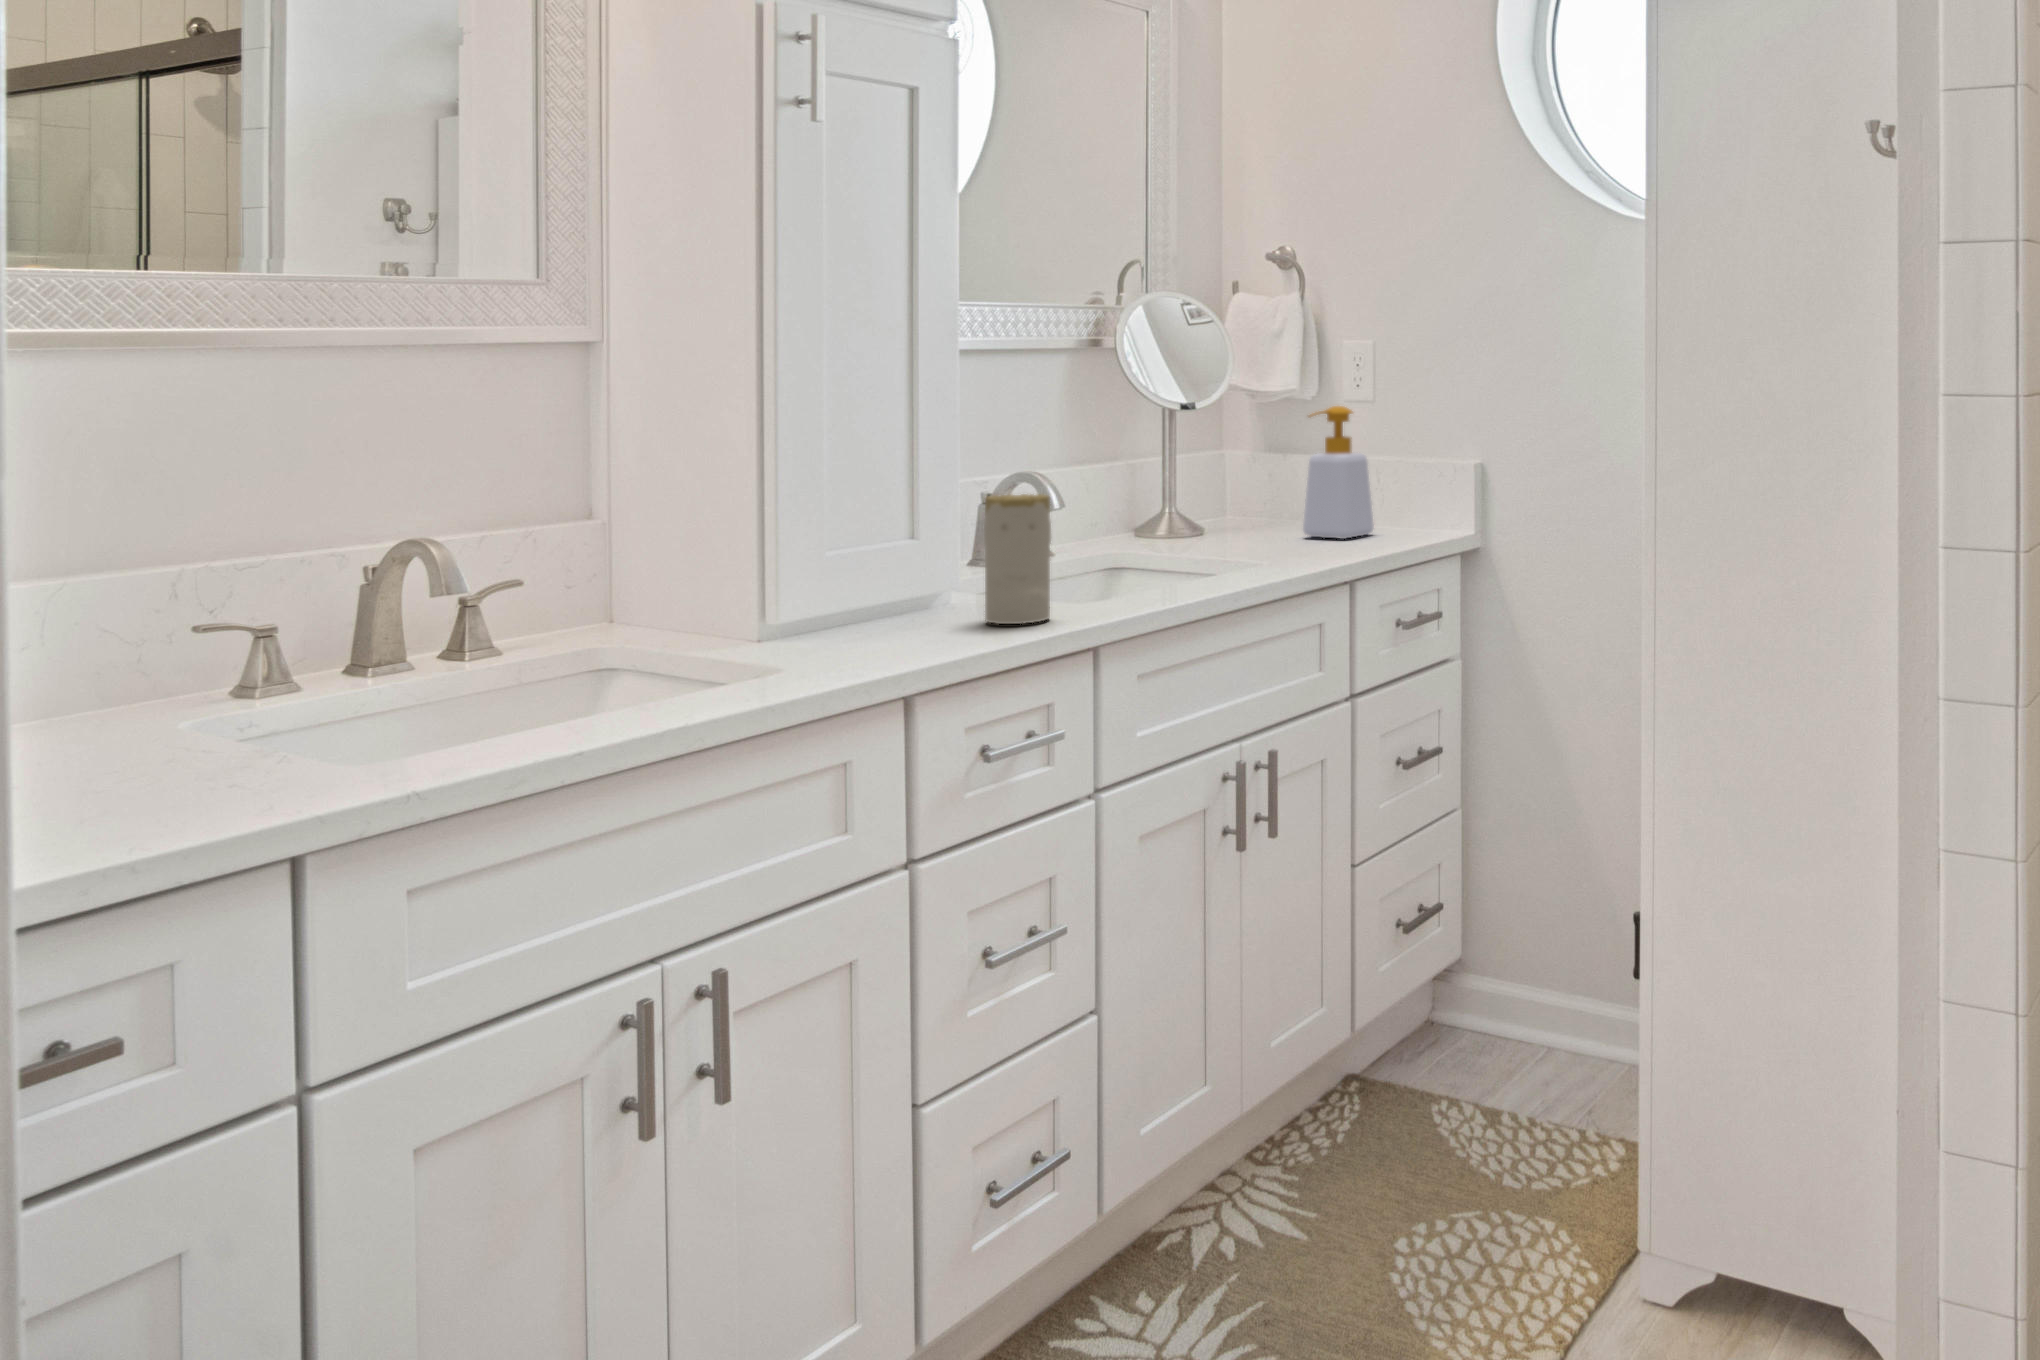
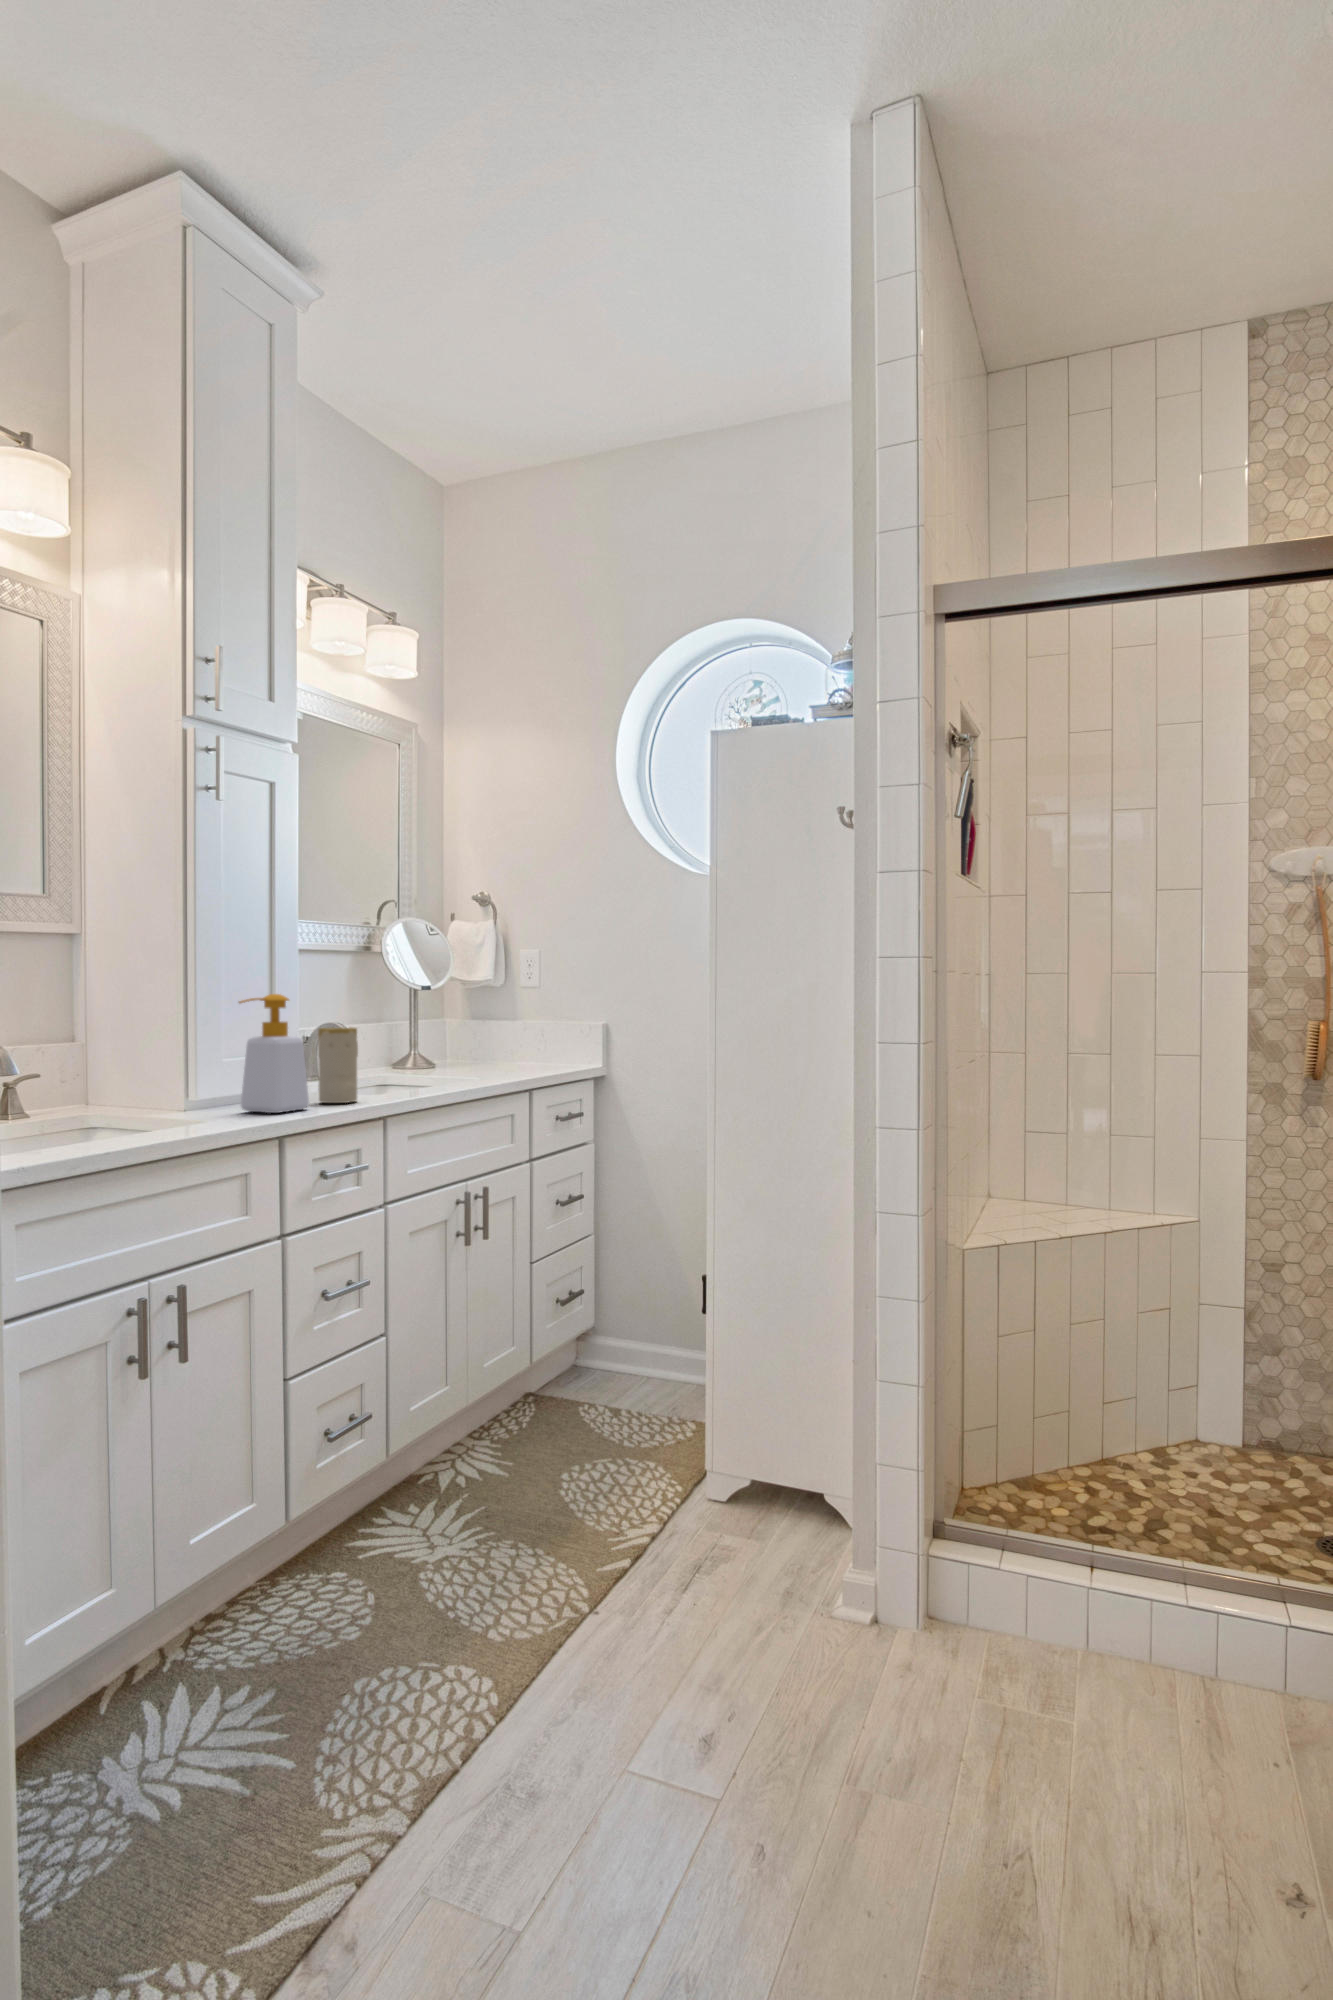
soap bottle: present [1303,406,1374,539] -> present [239,994,309,1113]

